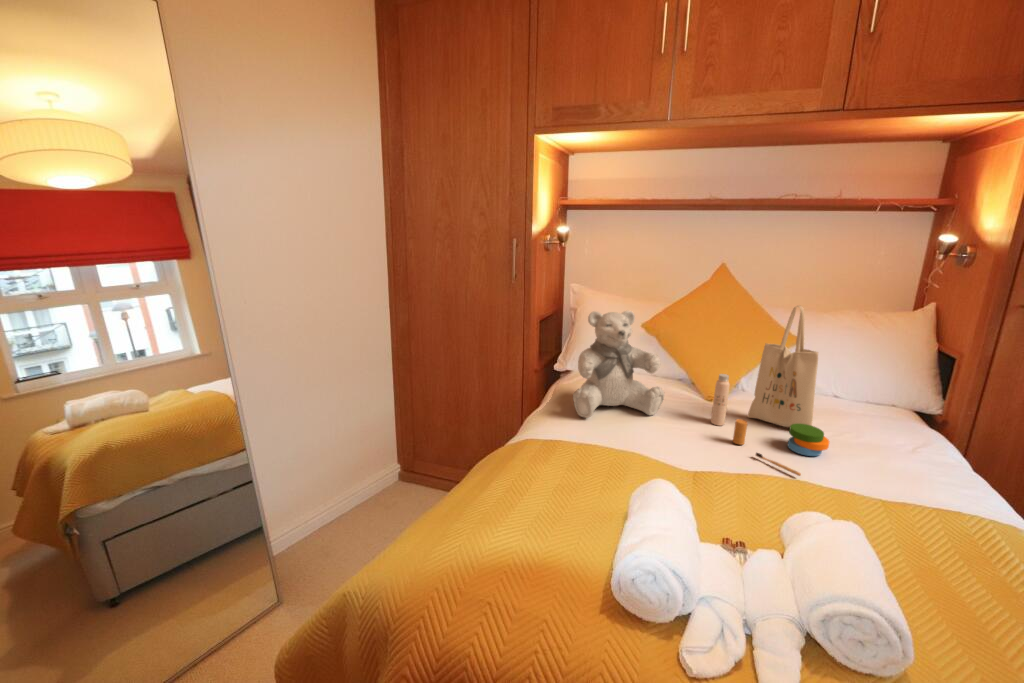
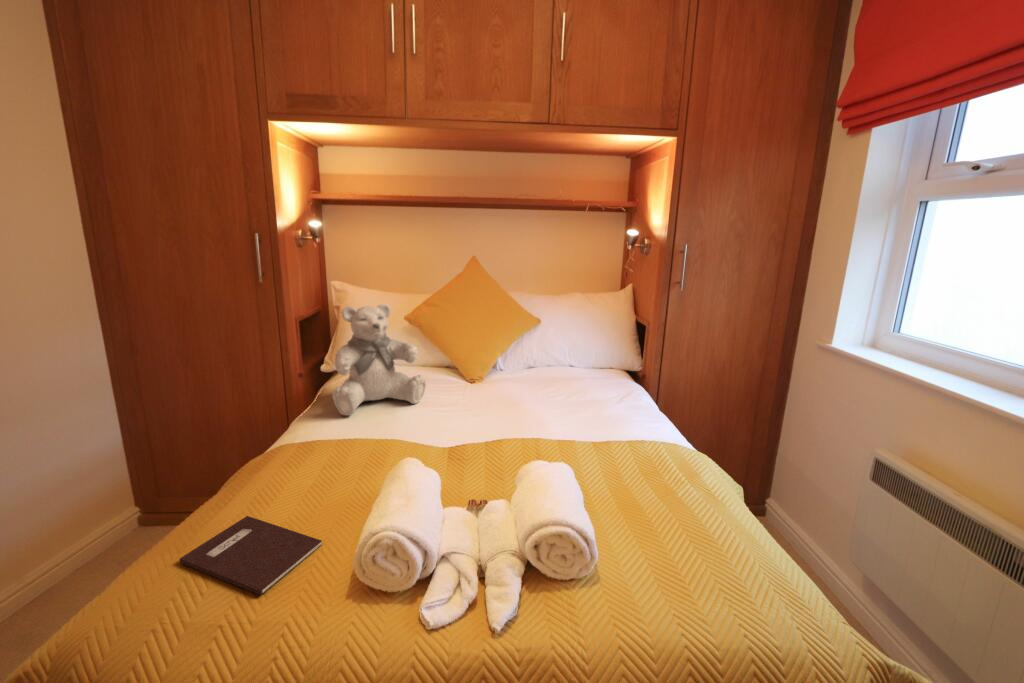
tote bag: present [711,306,830,476] -> none [469,290,560,436]
notebook: none [454,500,572,583] -> present [180,516,322,595]

